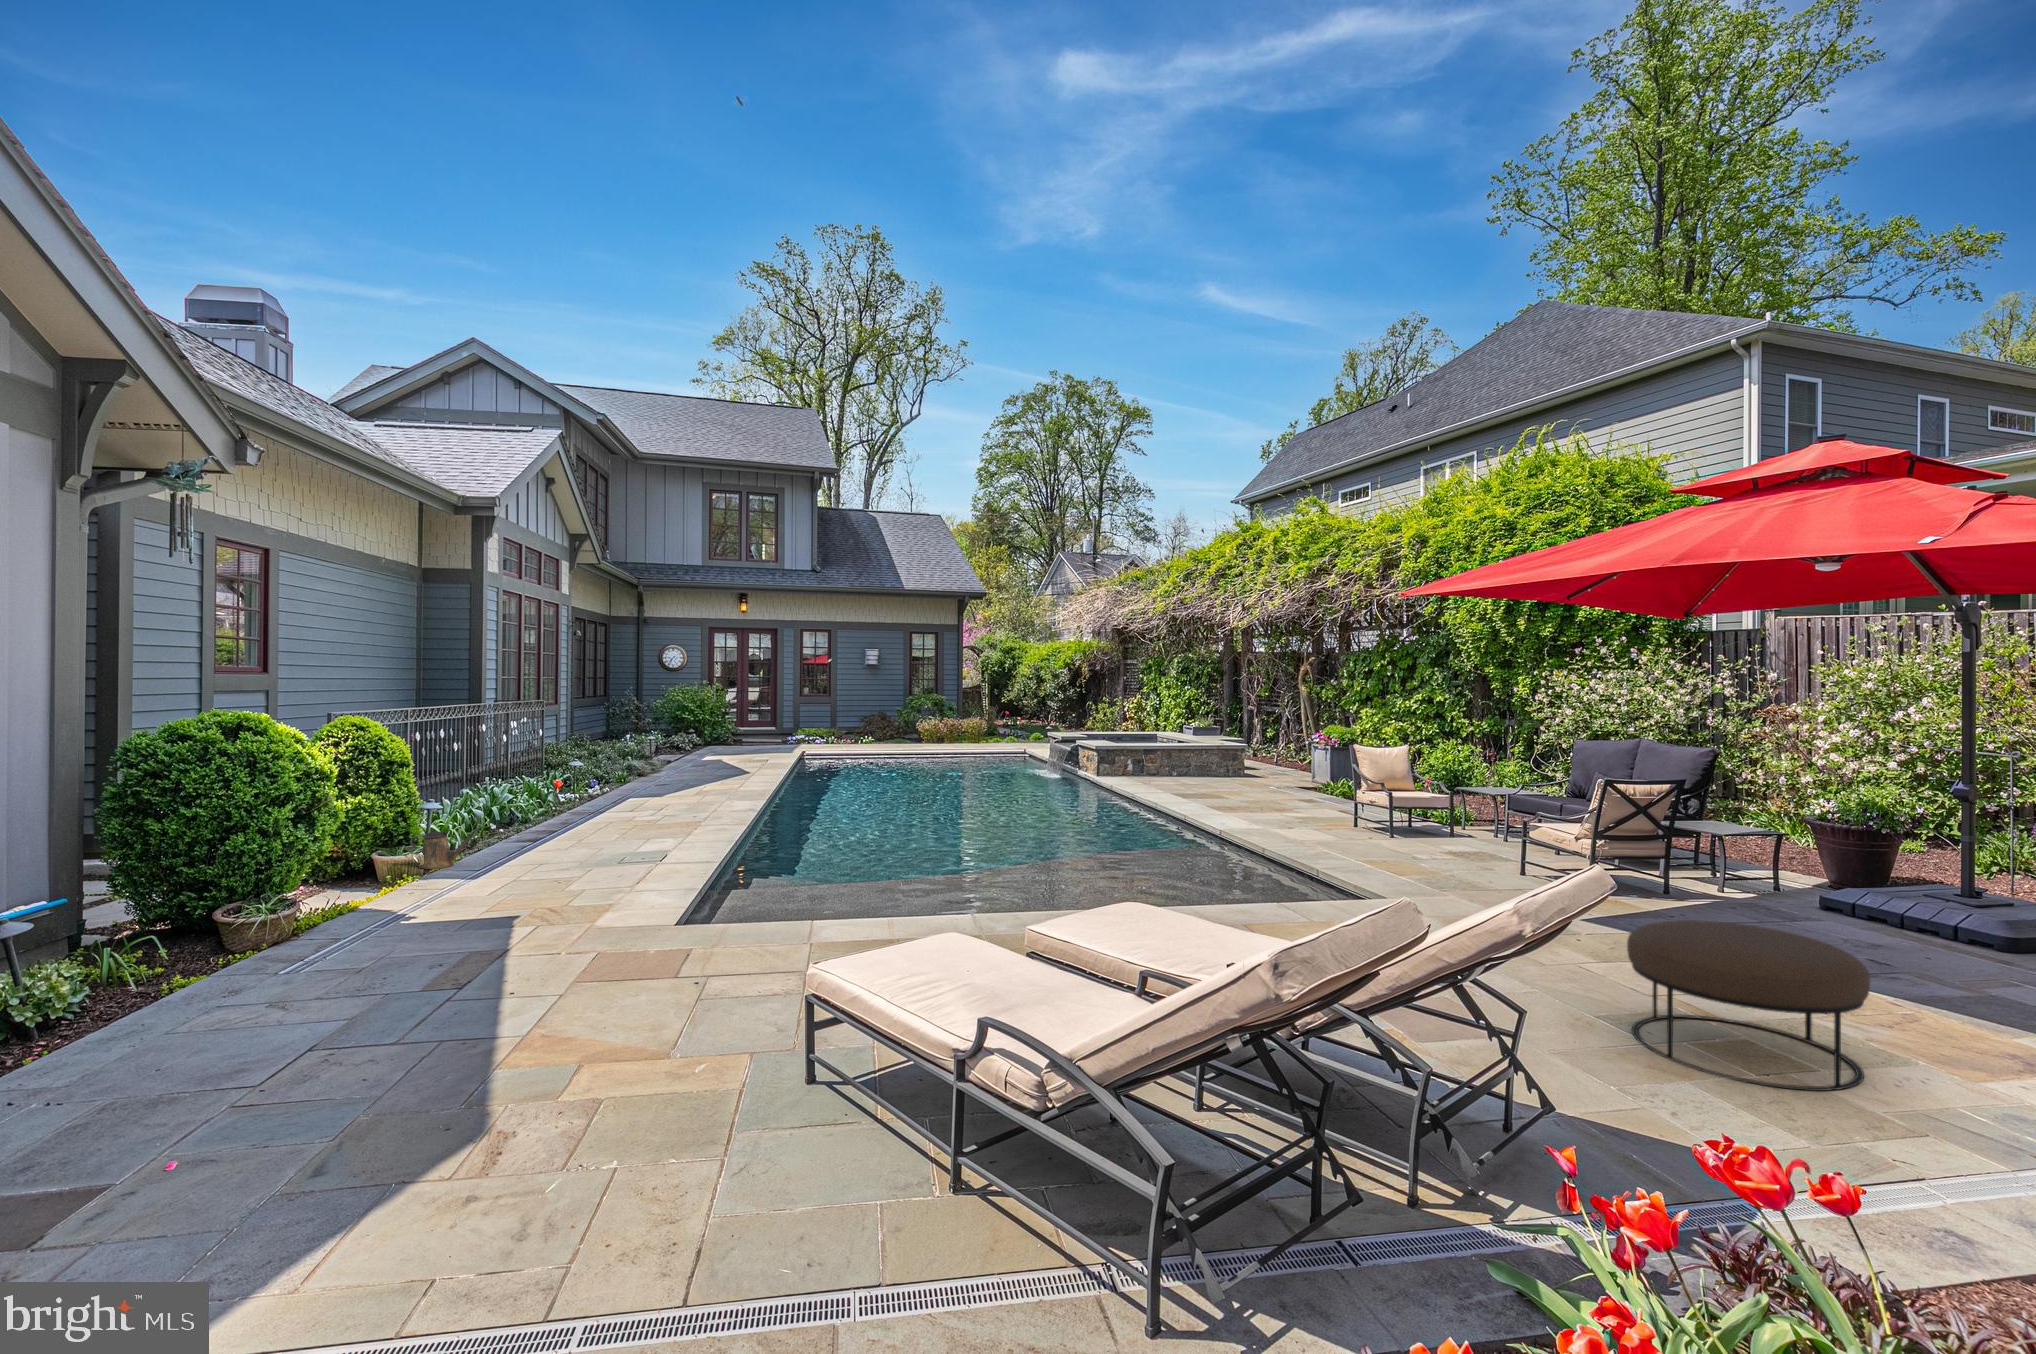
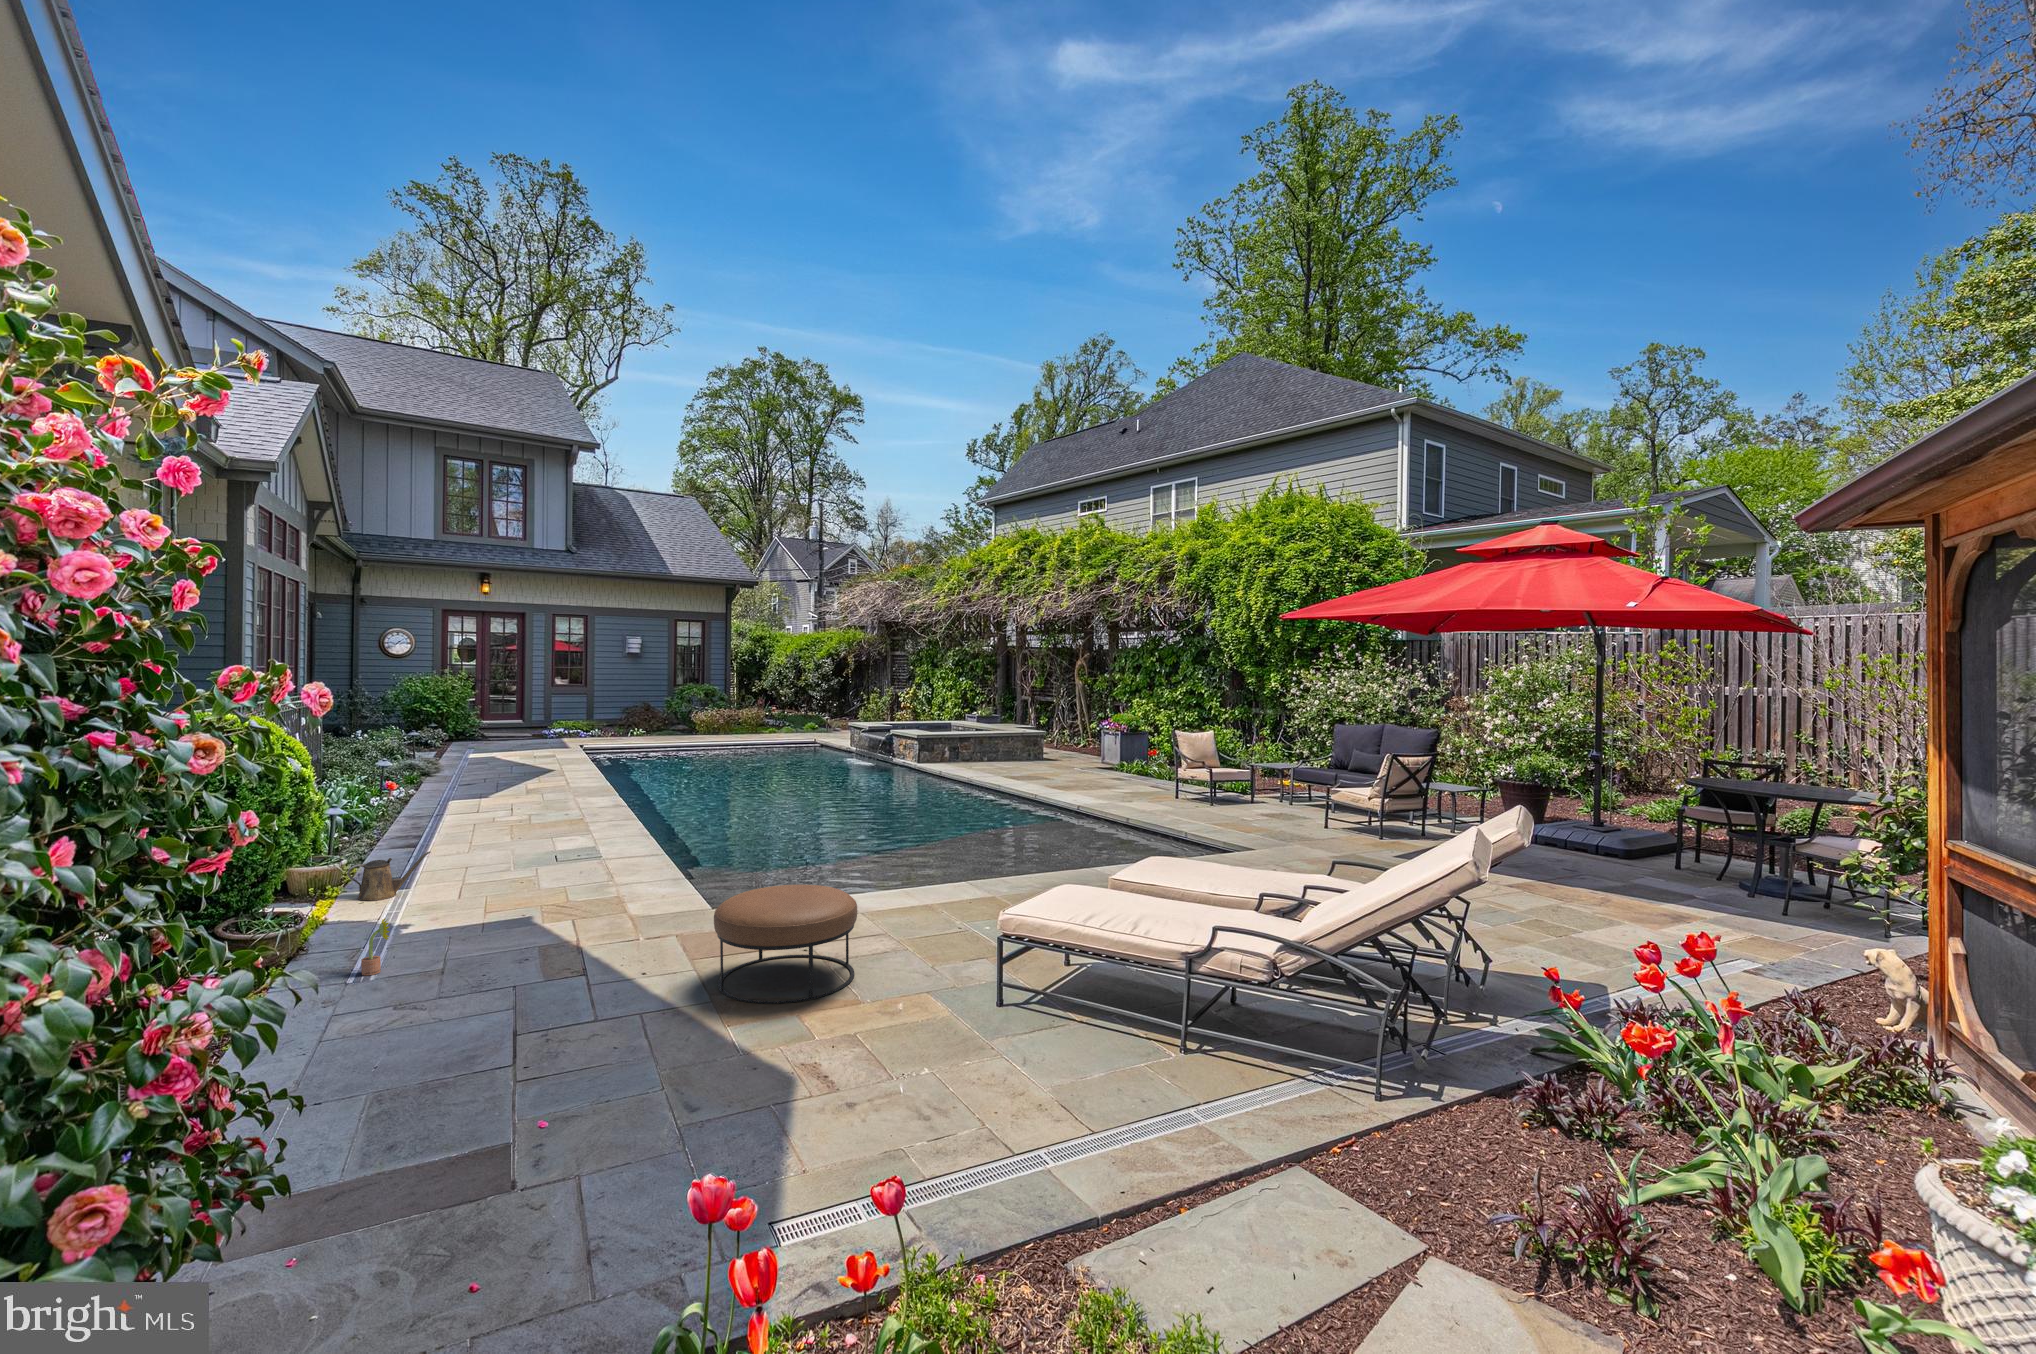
decorative plant: none [305,878,335,933] -> present [361,919,390,976]
ottoman: present [1627,920,1870,1091] -> present [714,885,857,1004]

